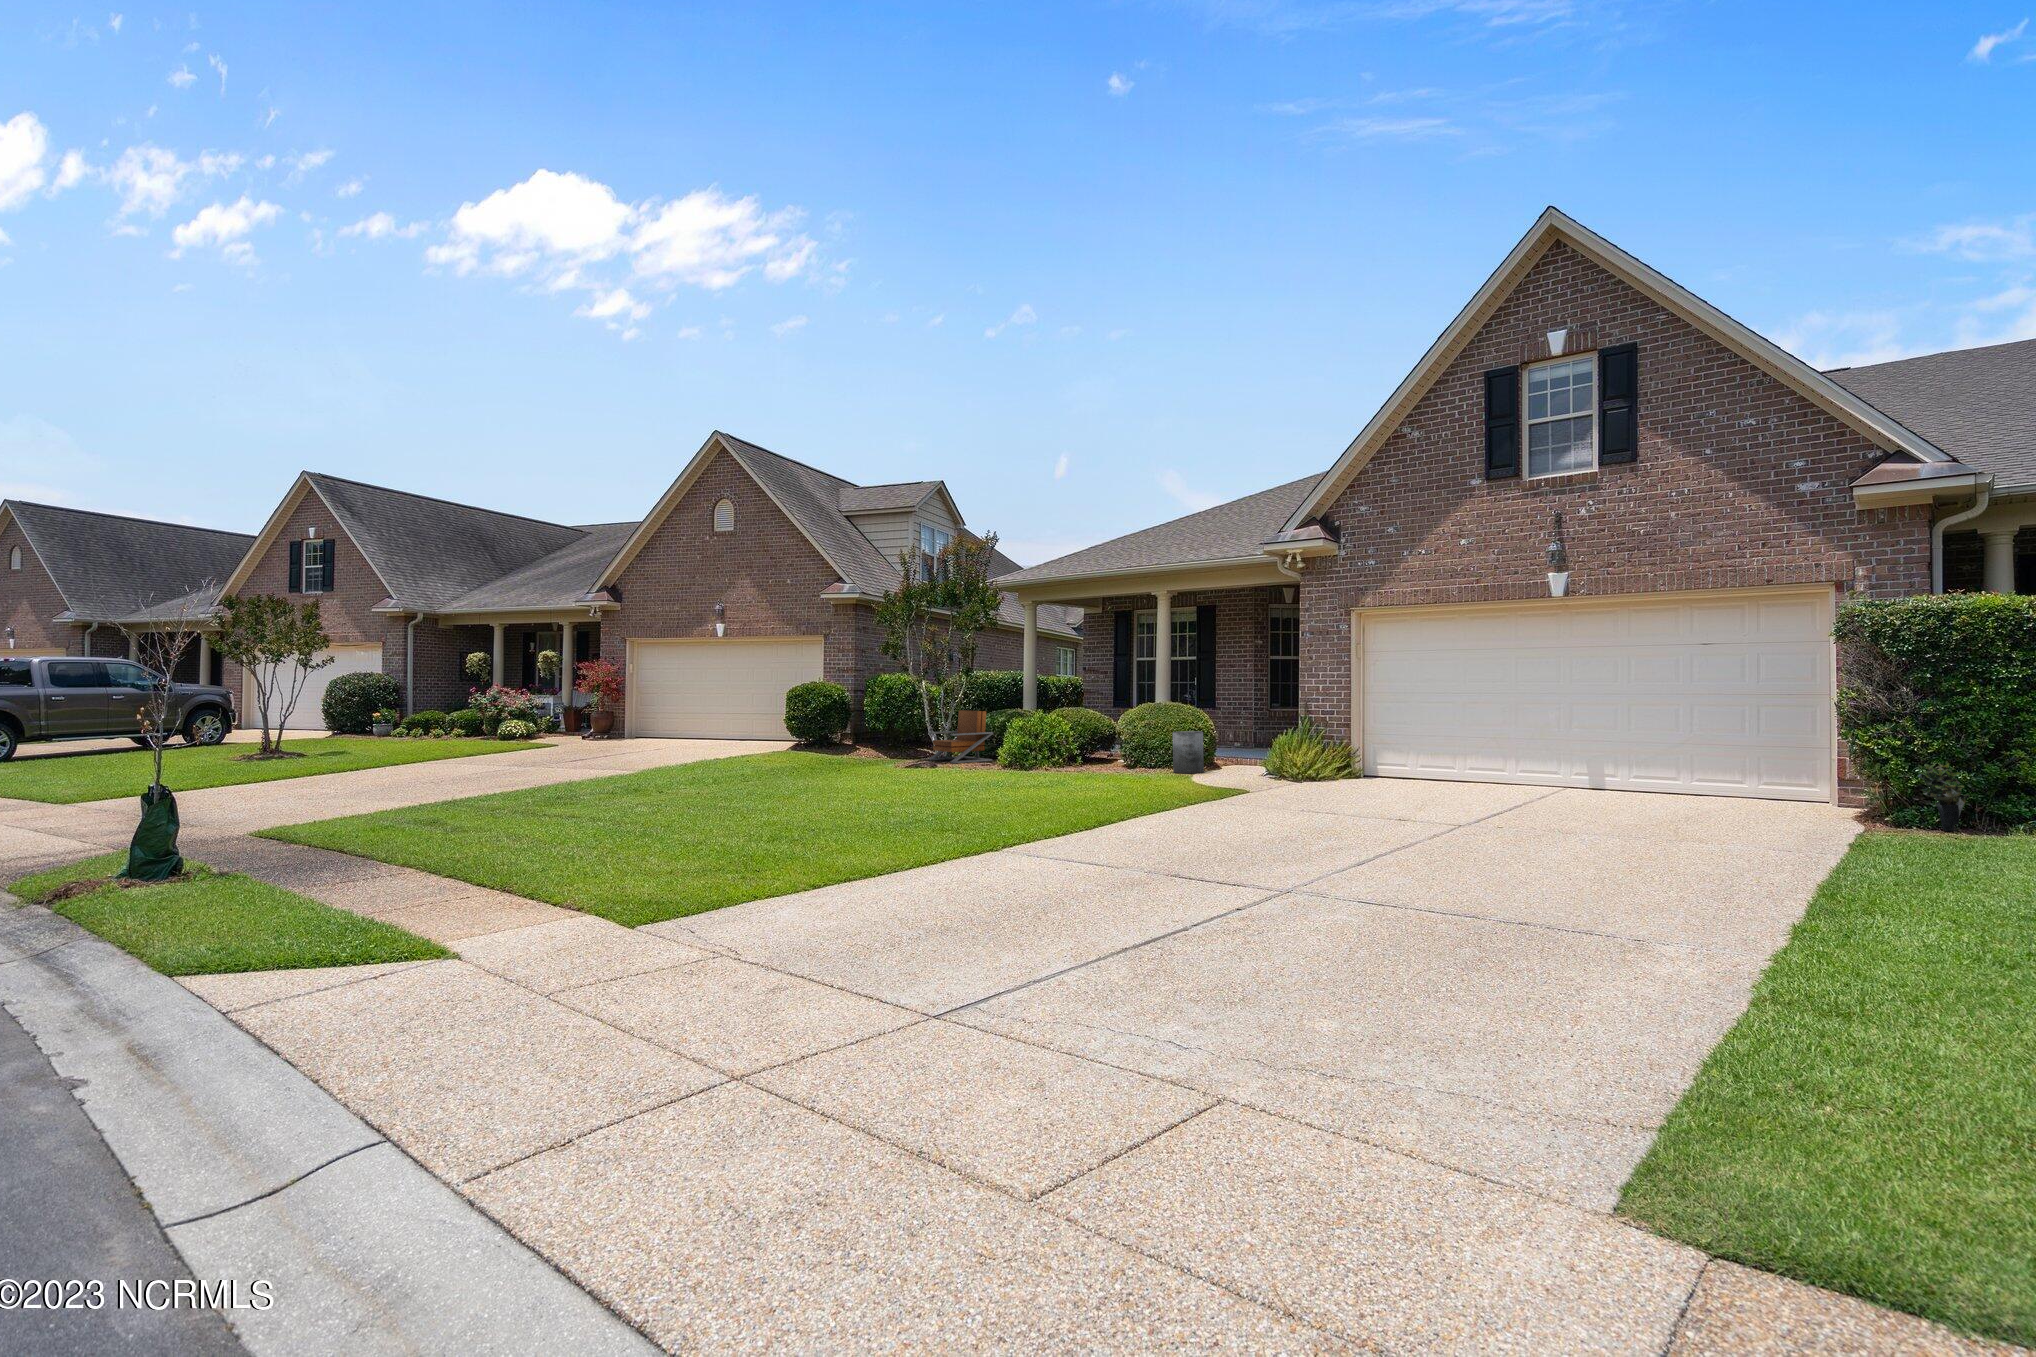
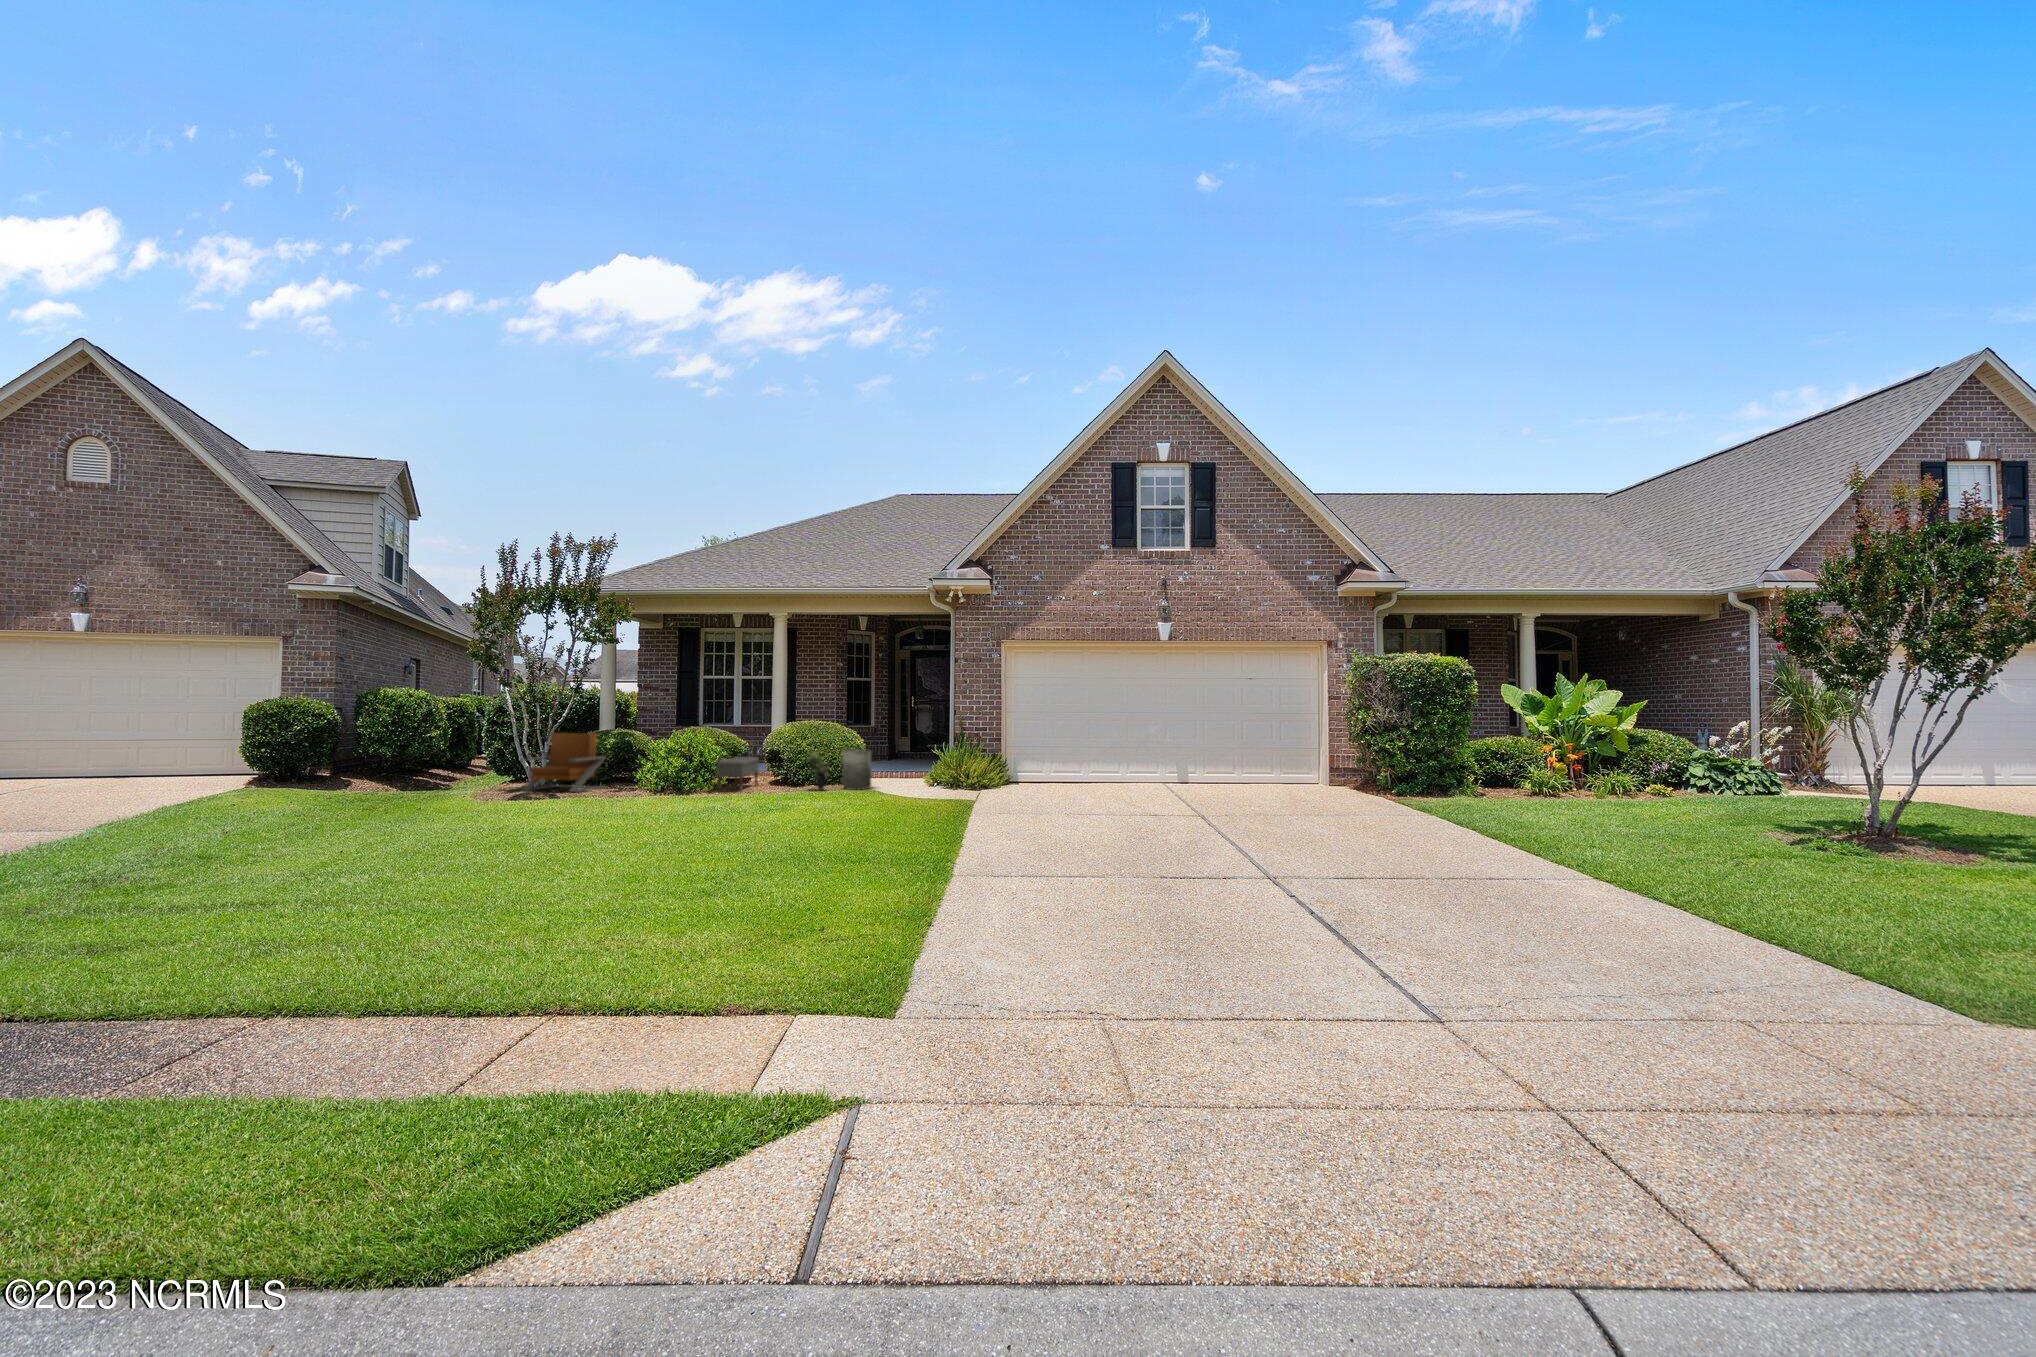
bench: none [1055,736,1117,770] -> present [717,757,759,791]
potted plant: present [1918,763,1970,832] -> present [808,753,828,790]

